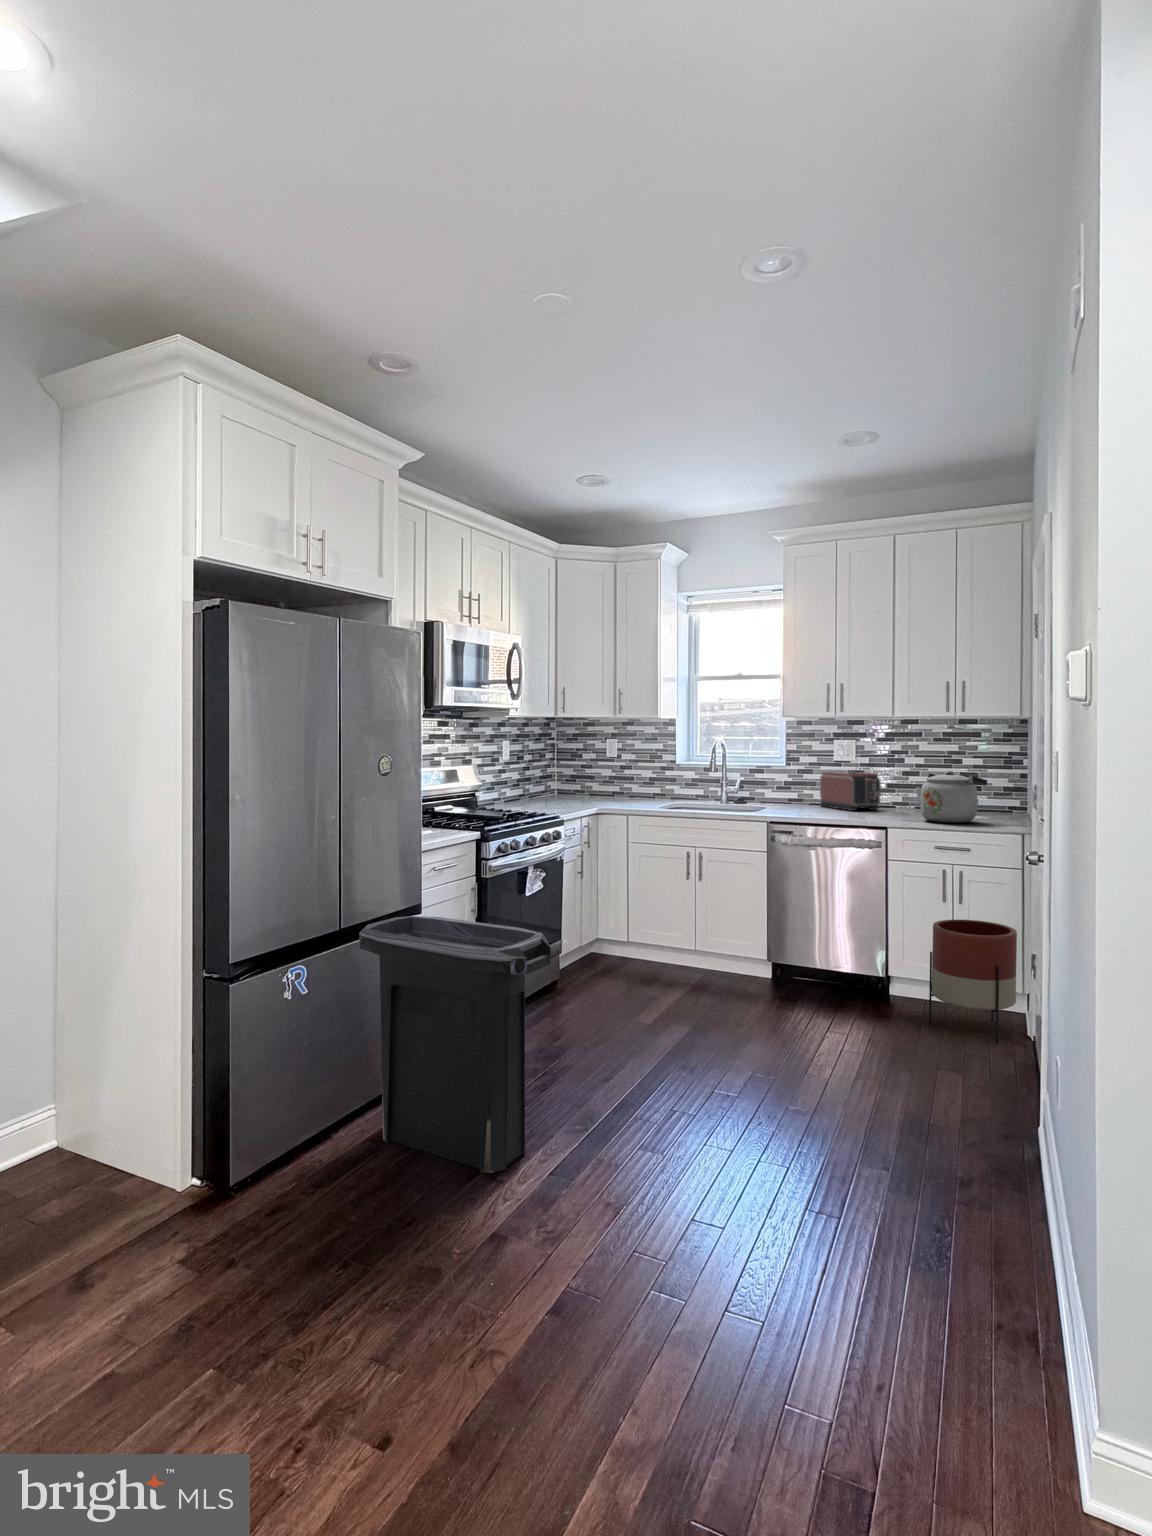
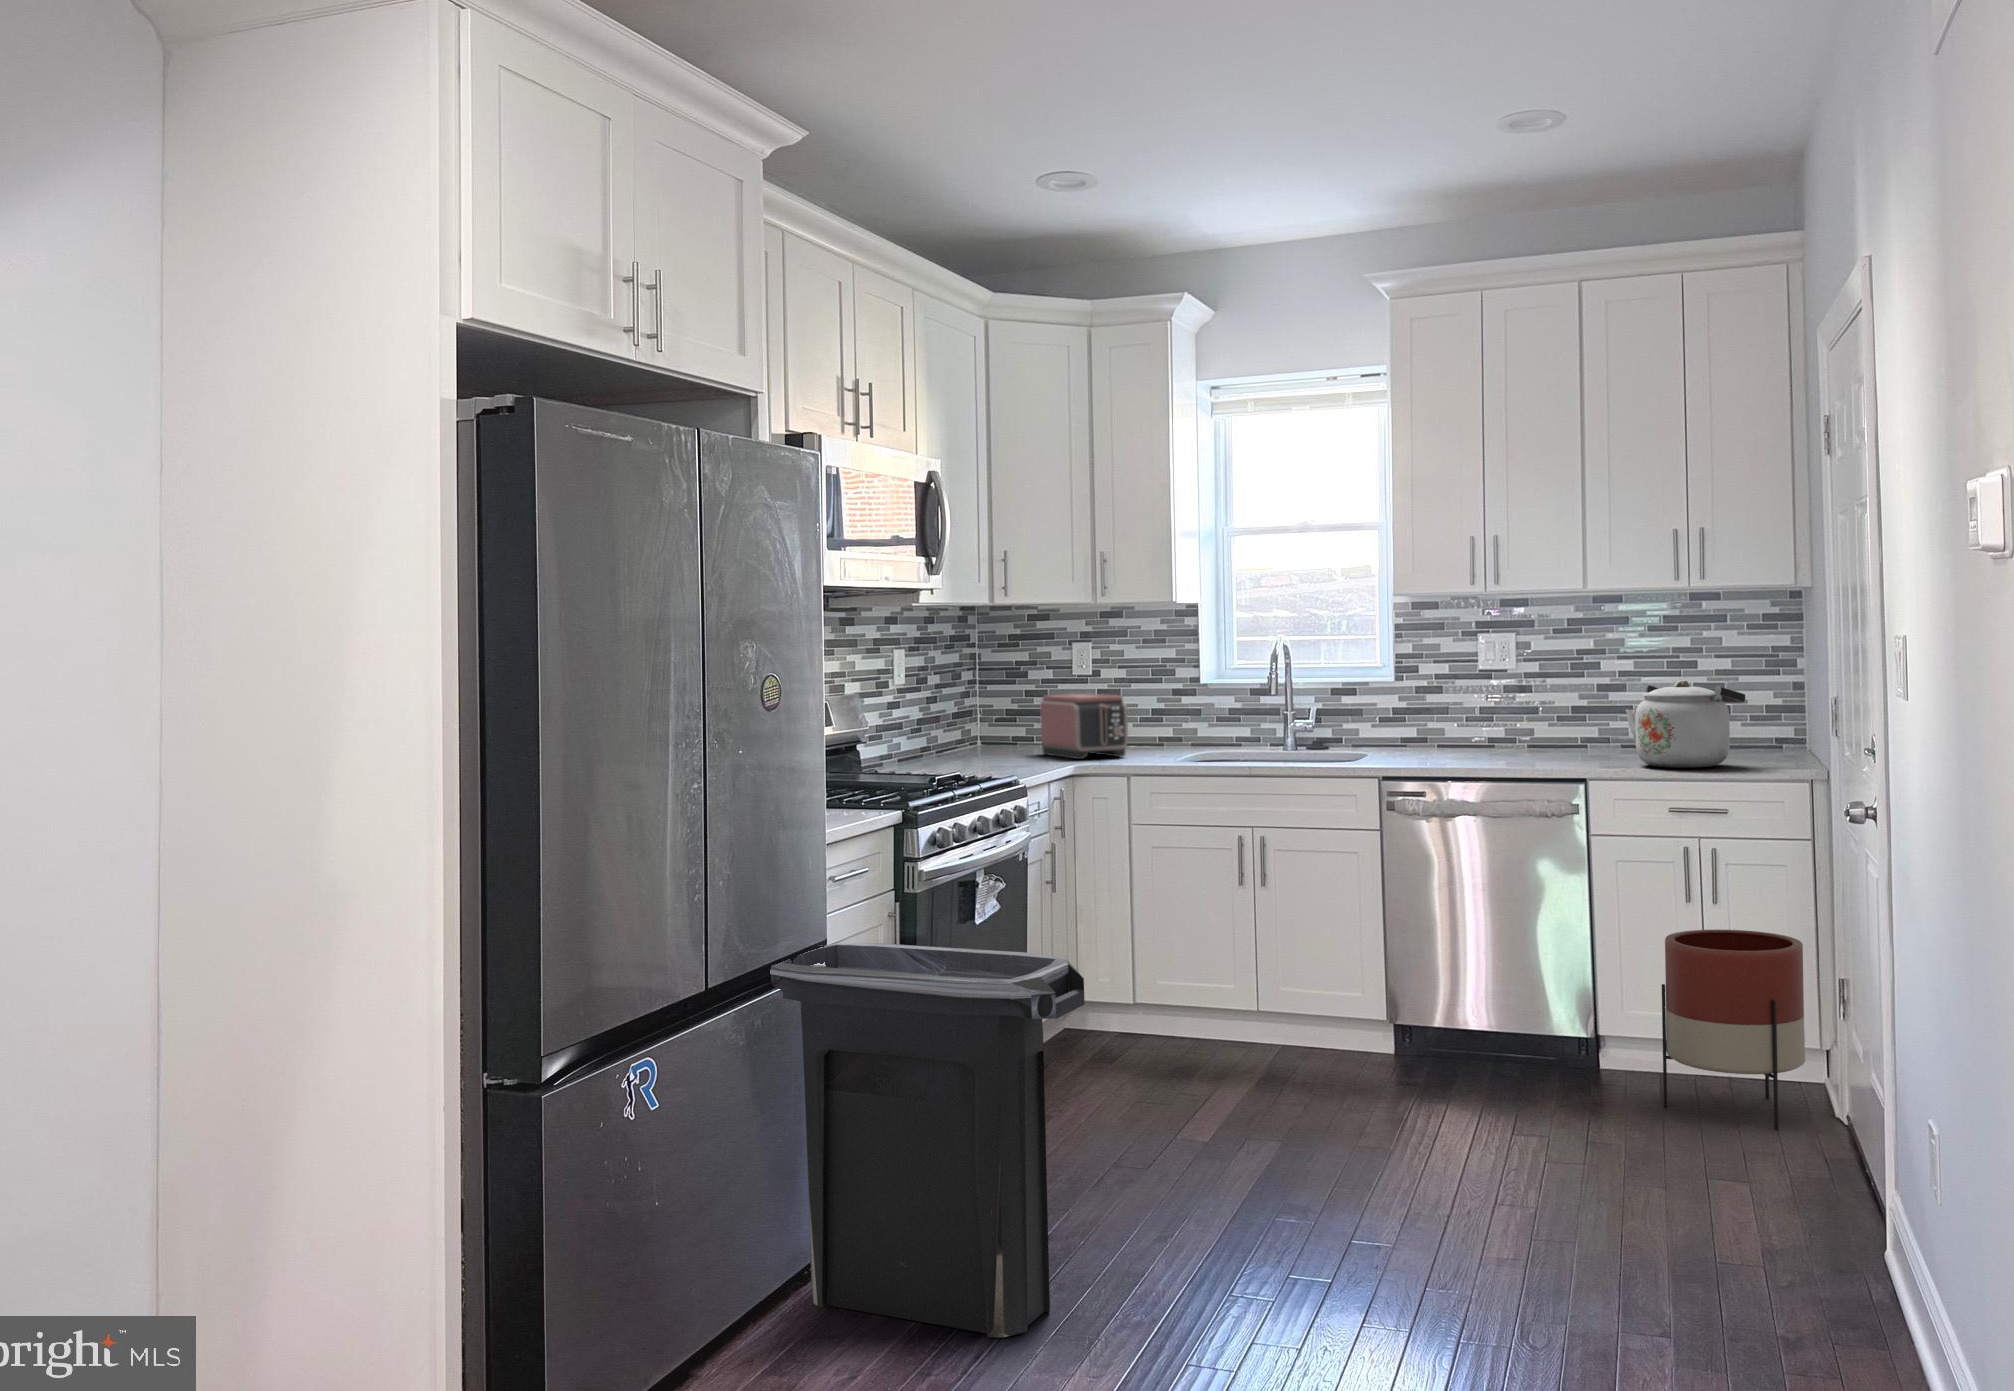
toaster: present [820,771,881,811] -> present [1040,694,1128,759]

